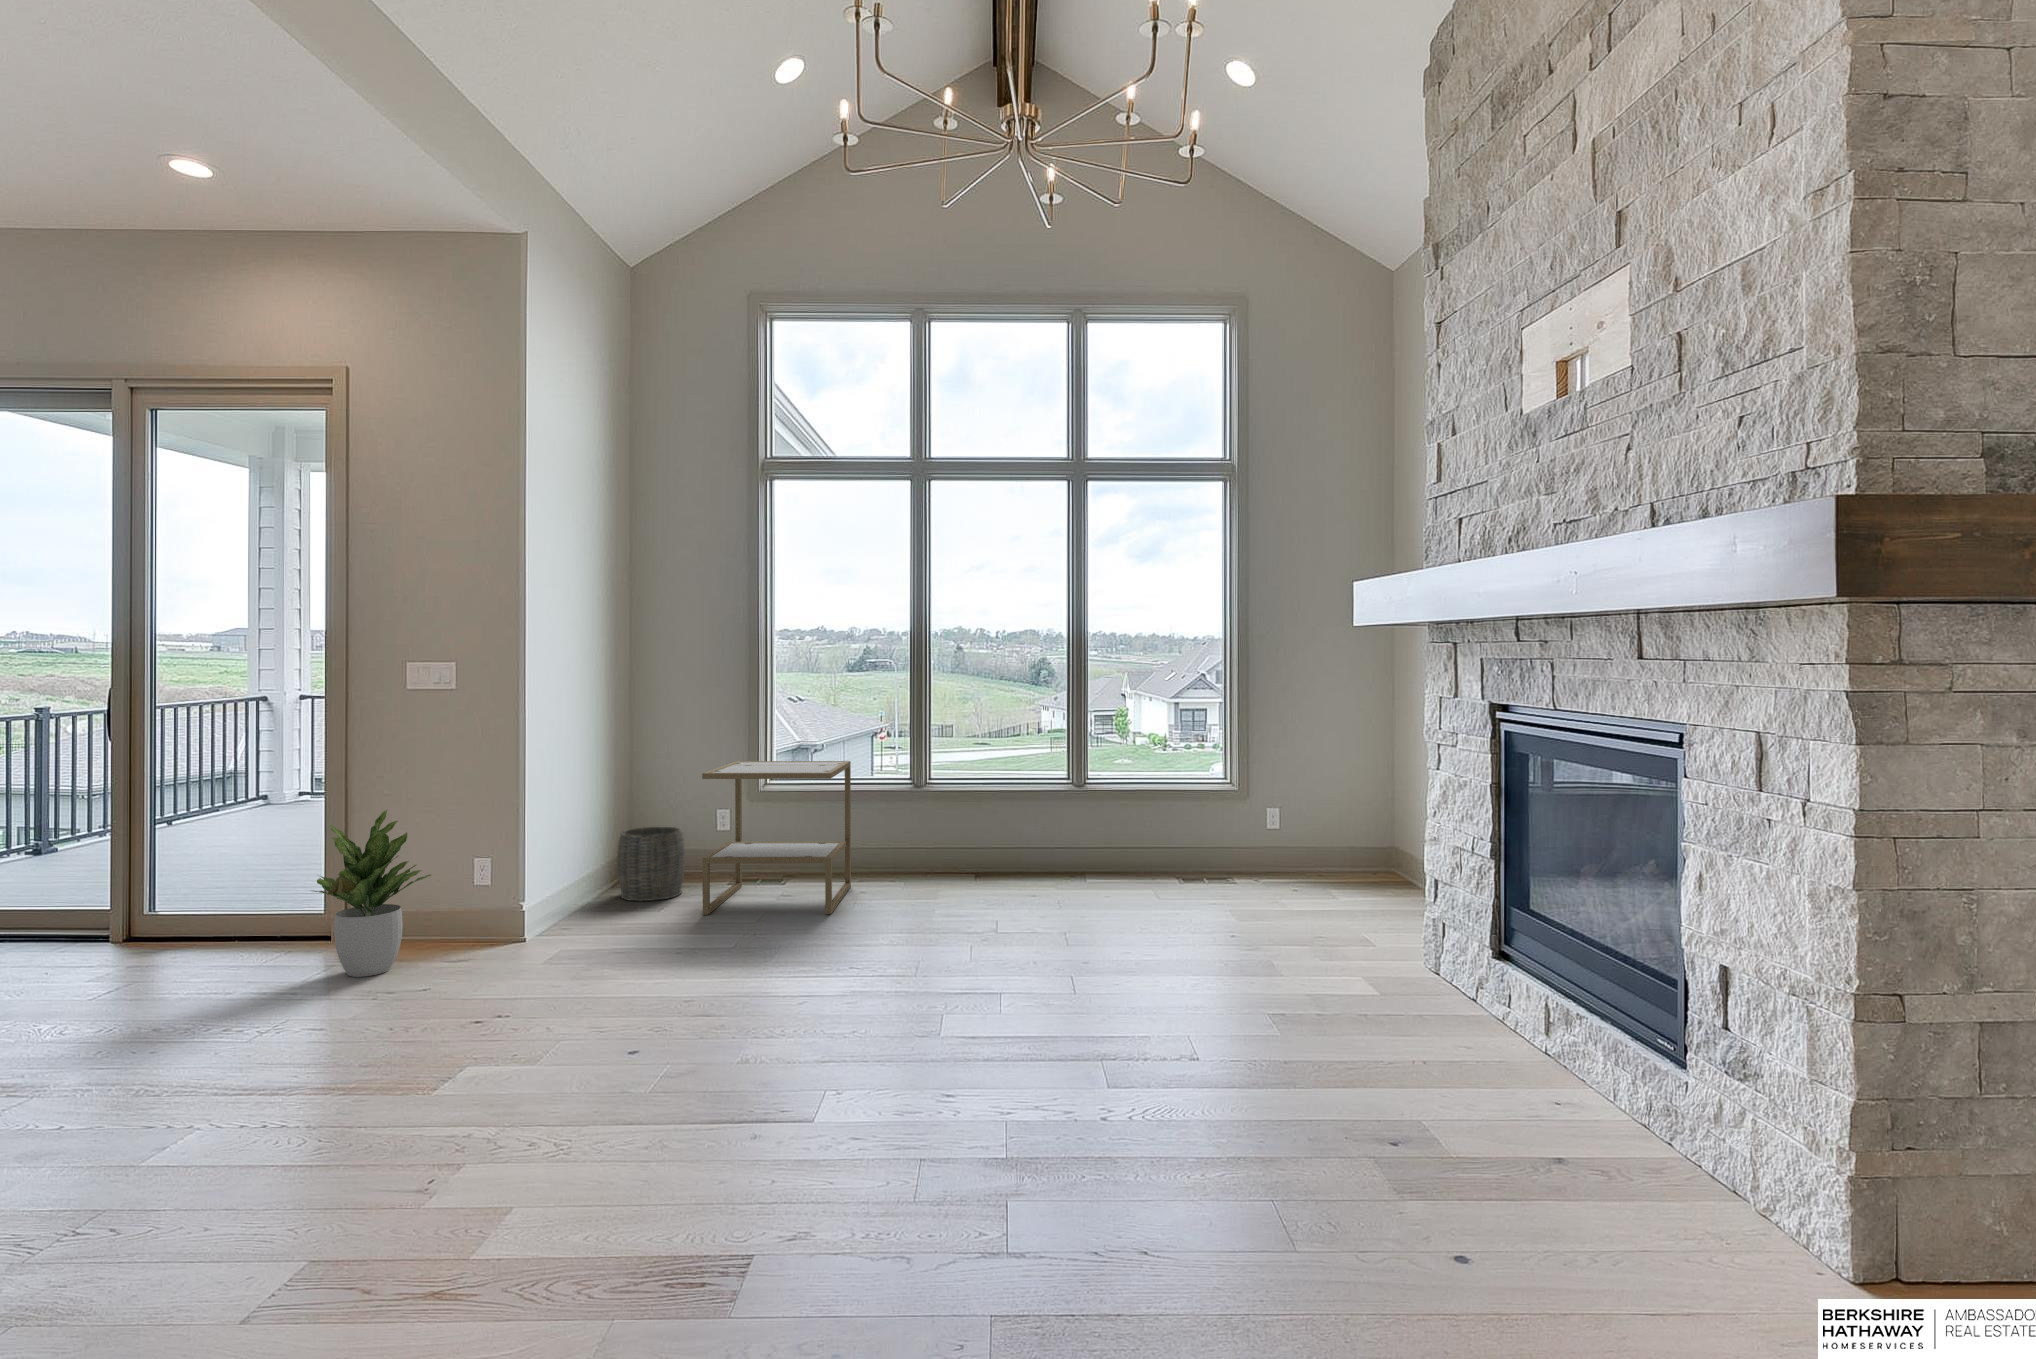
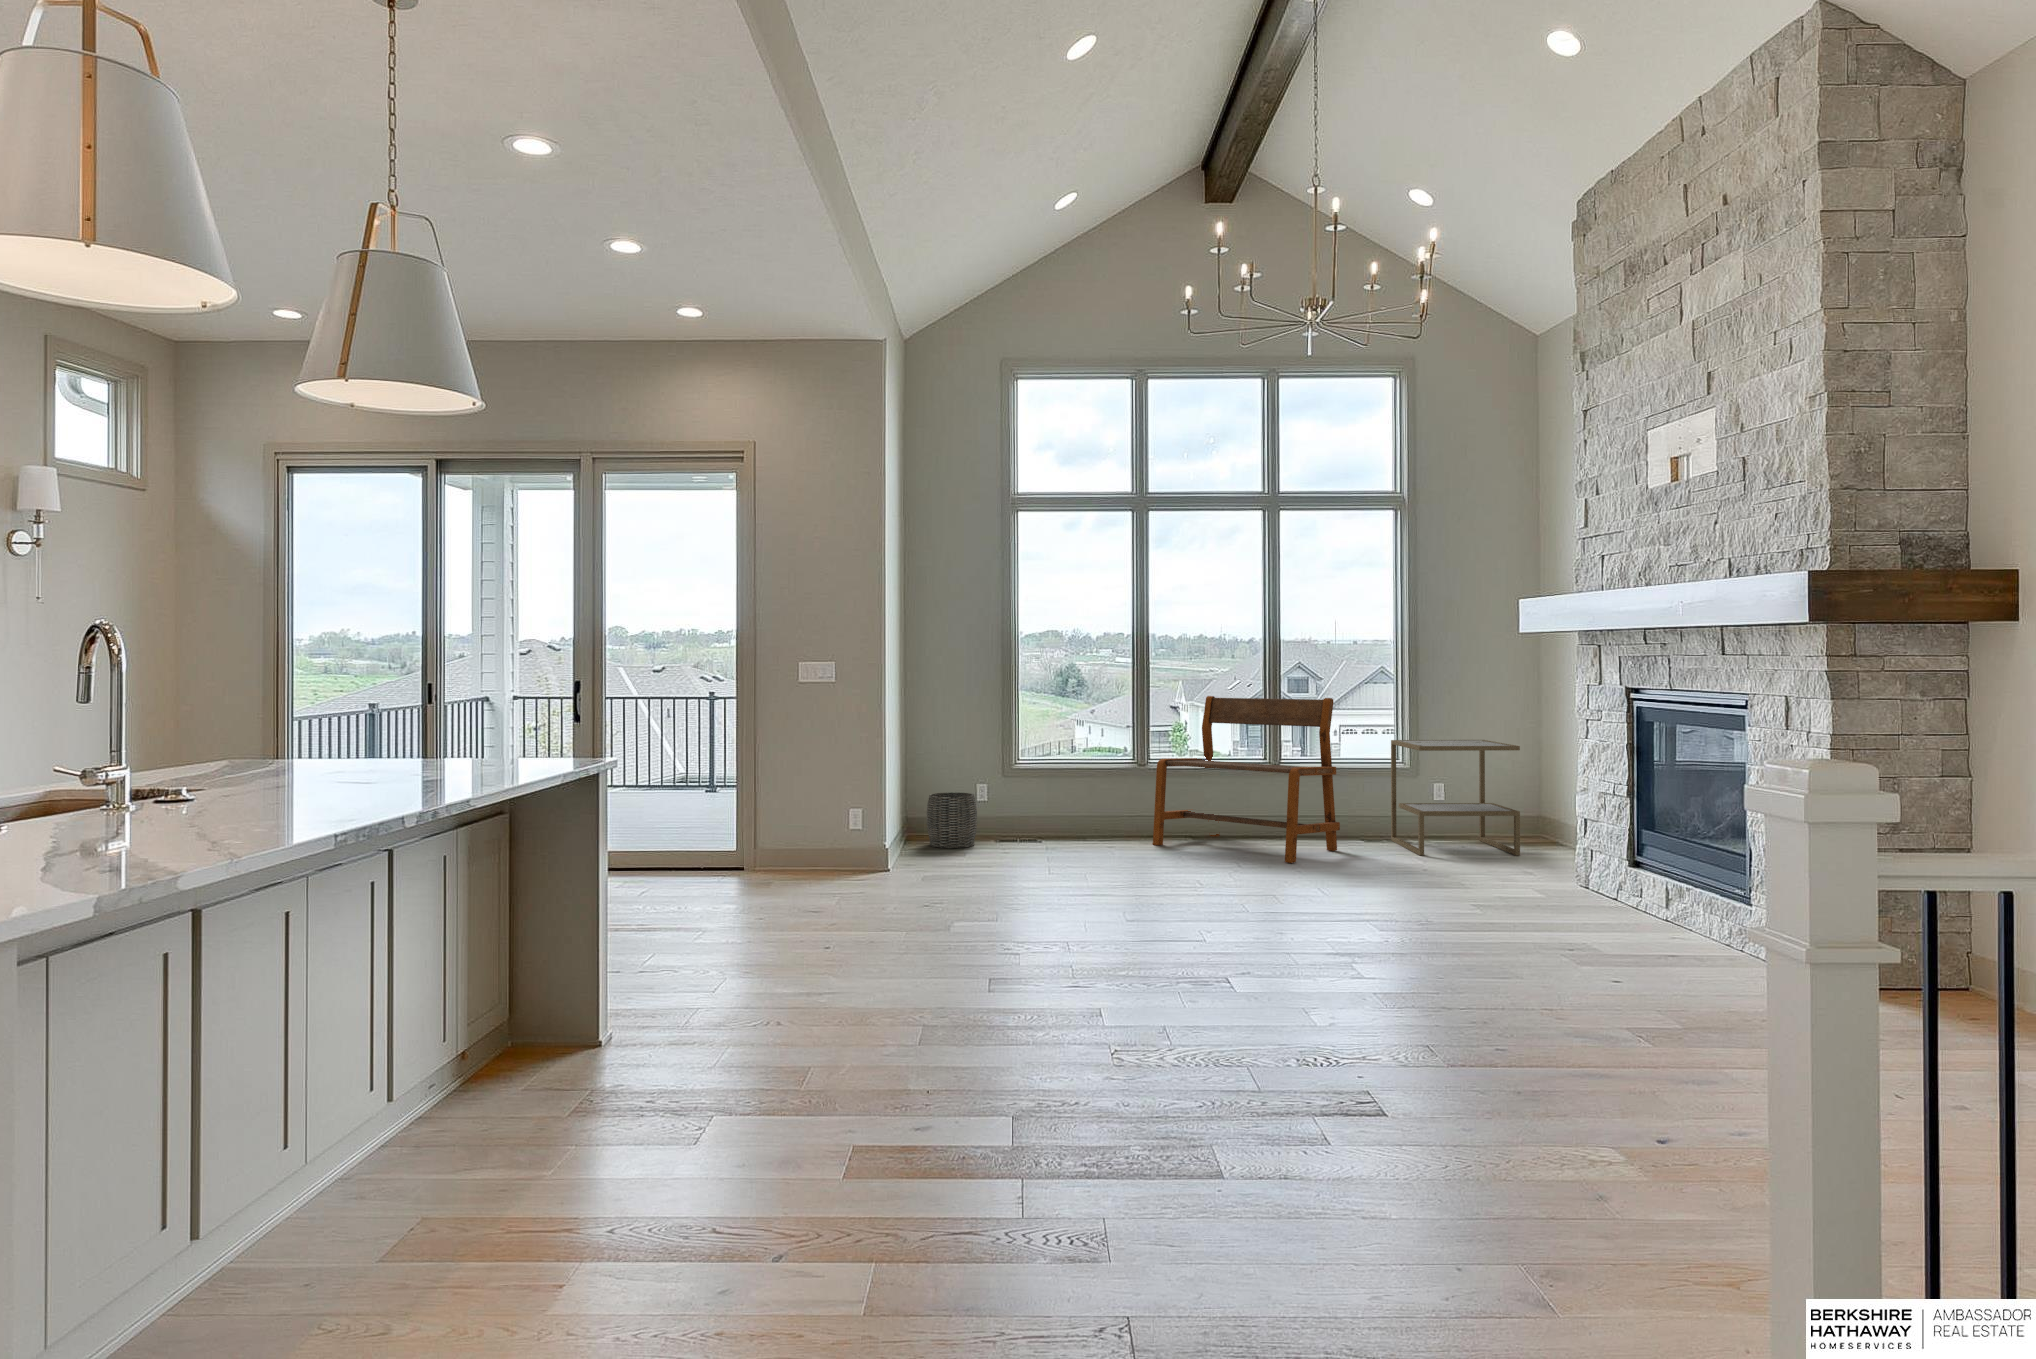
bench: none [908,705,1135,928] -> present [1153,696,1340,863]
side table: present [702,761,851,915] -> present [1391,740,1520,856]
potted plant: present [314,810,431,977] -> none [778,768,852,884]

